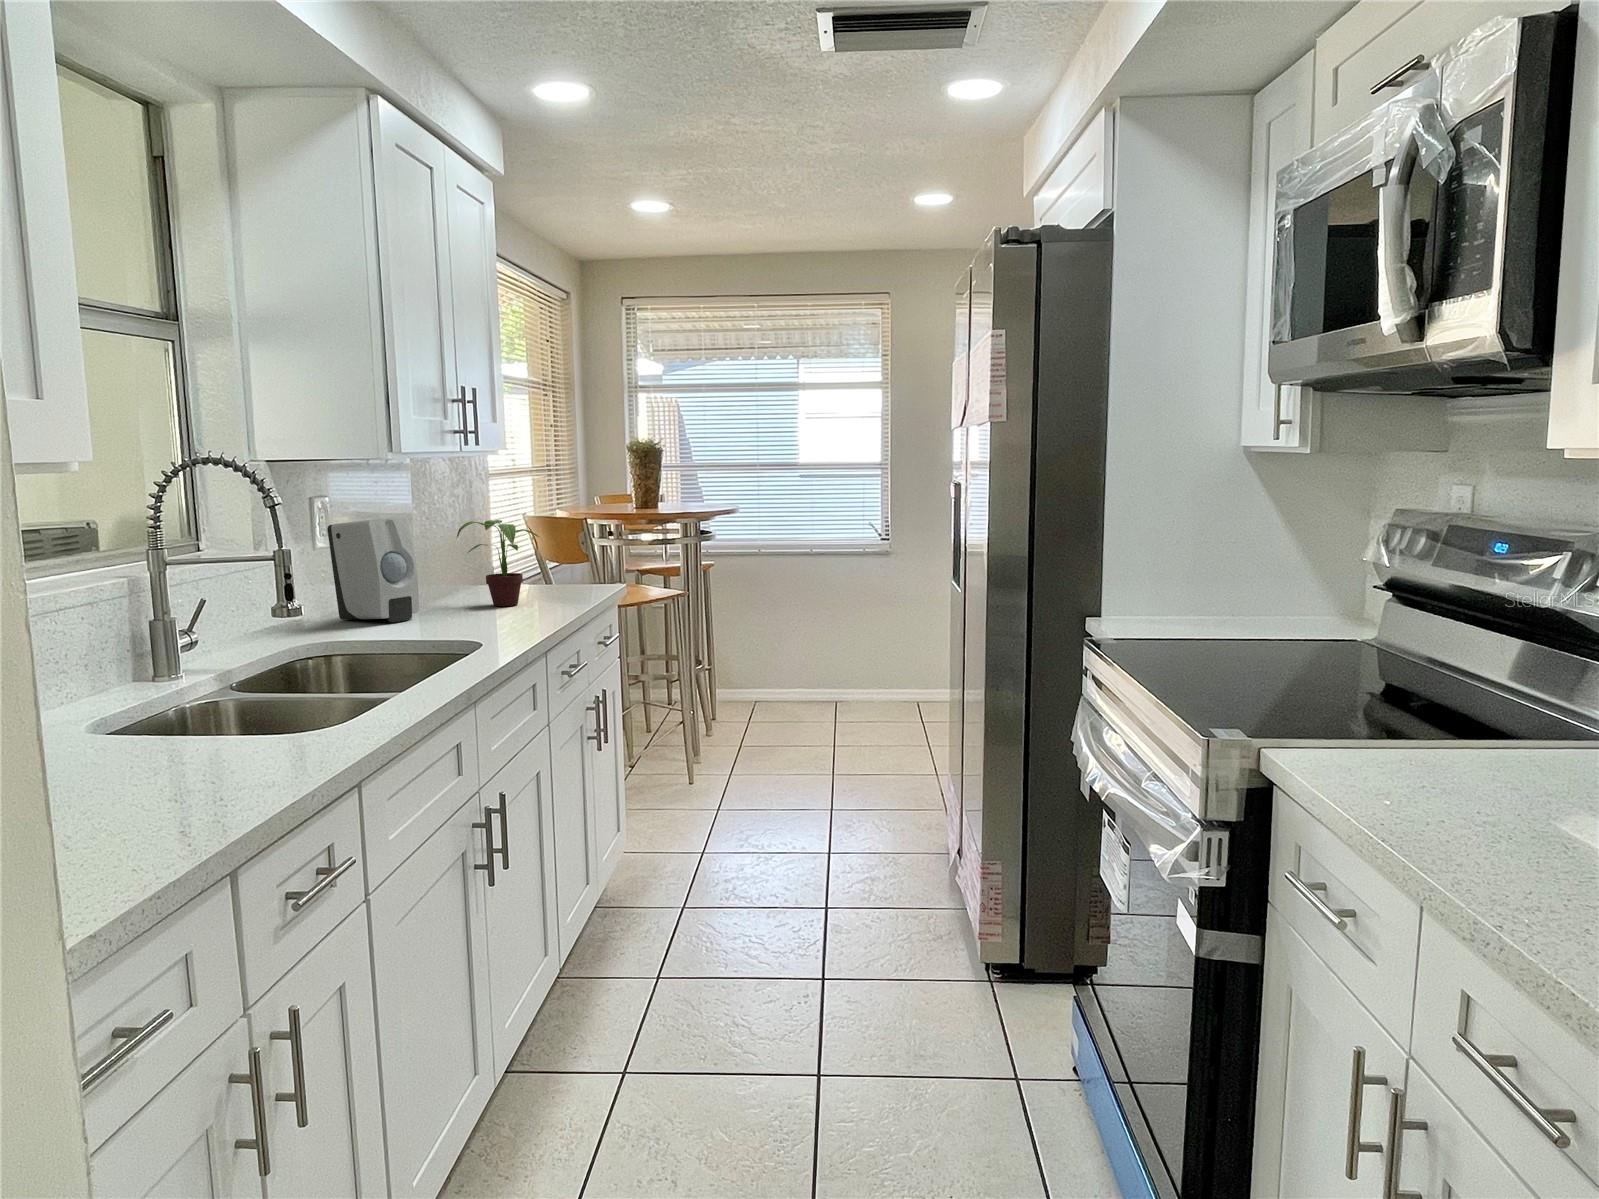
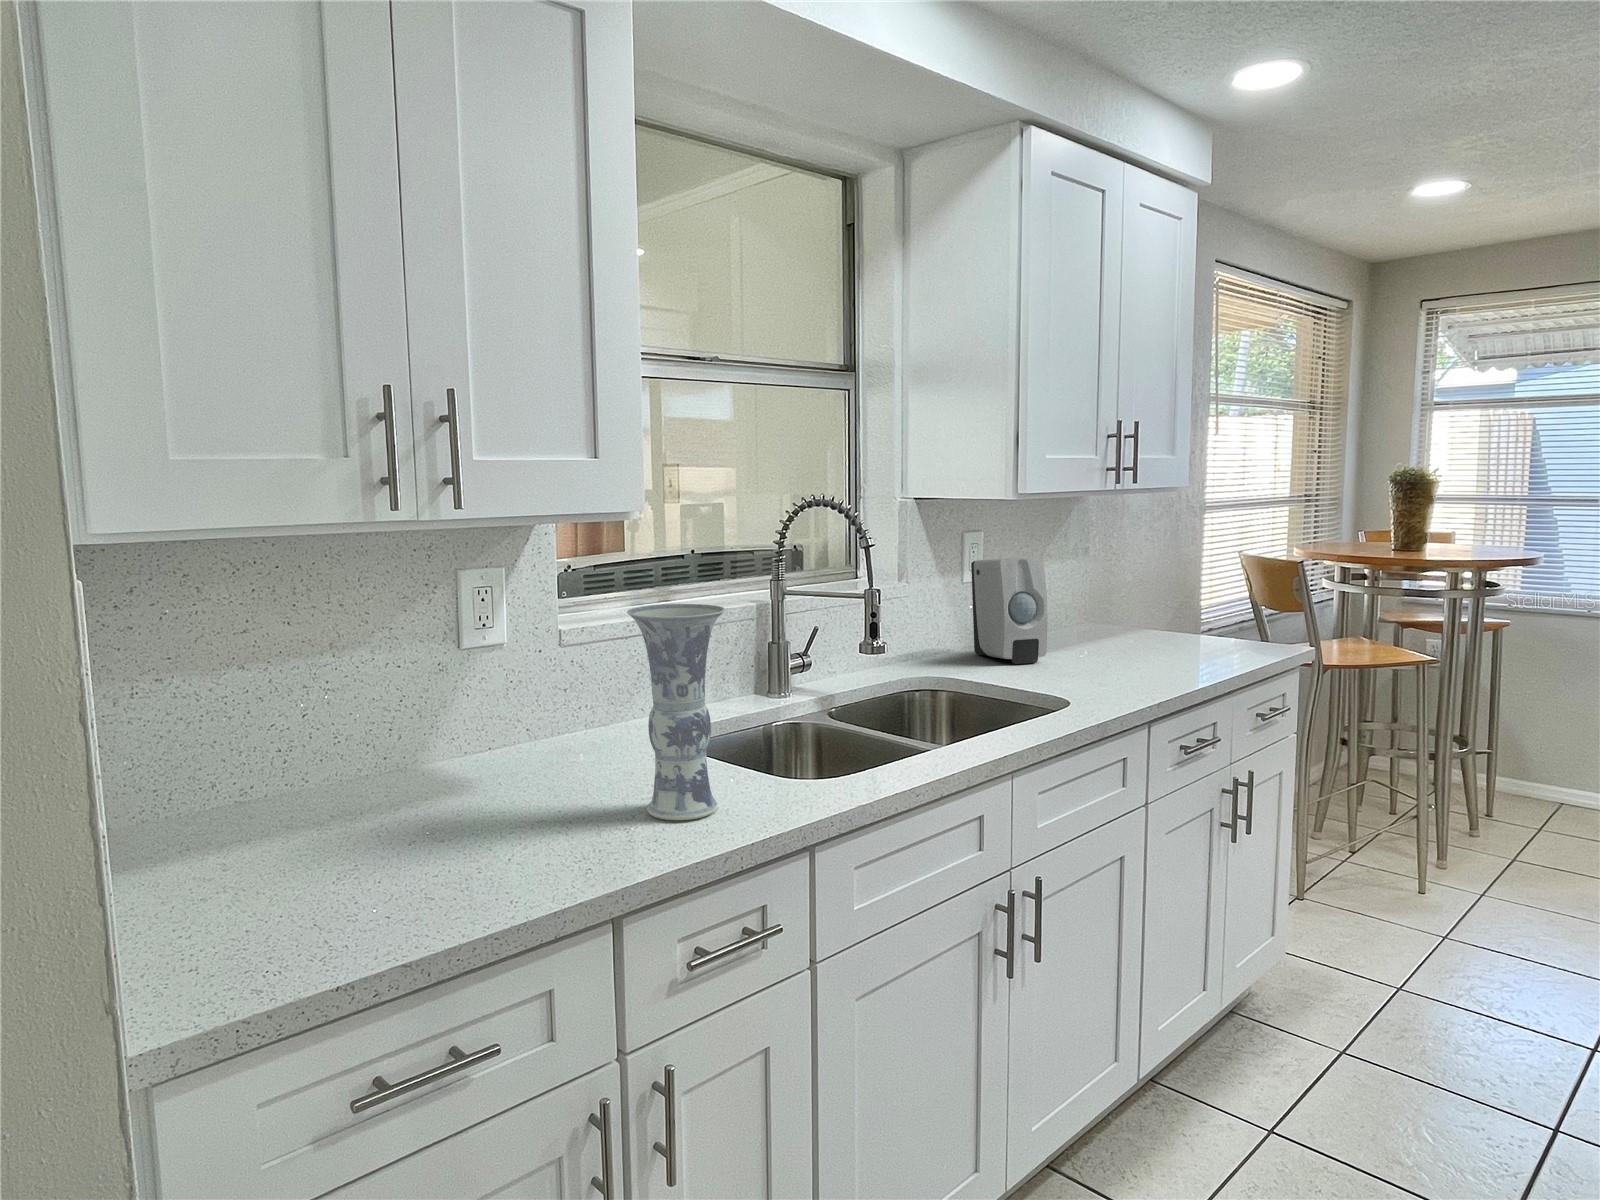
potted plant: present [457,520,539,606] -> none [1099,563,1197,659]
vase: none [131,559,253,786] -> present [627,604,725,820]

